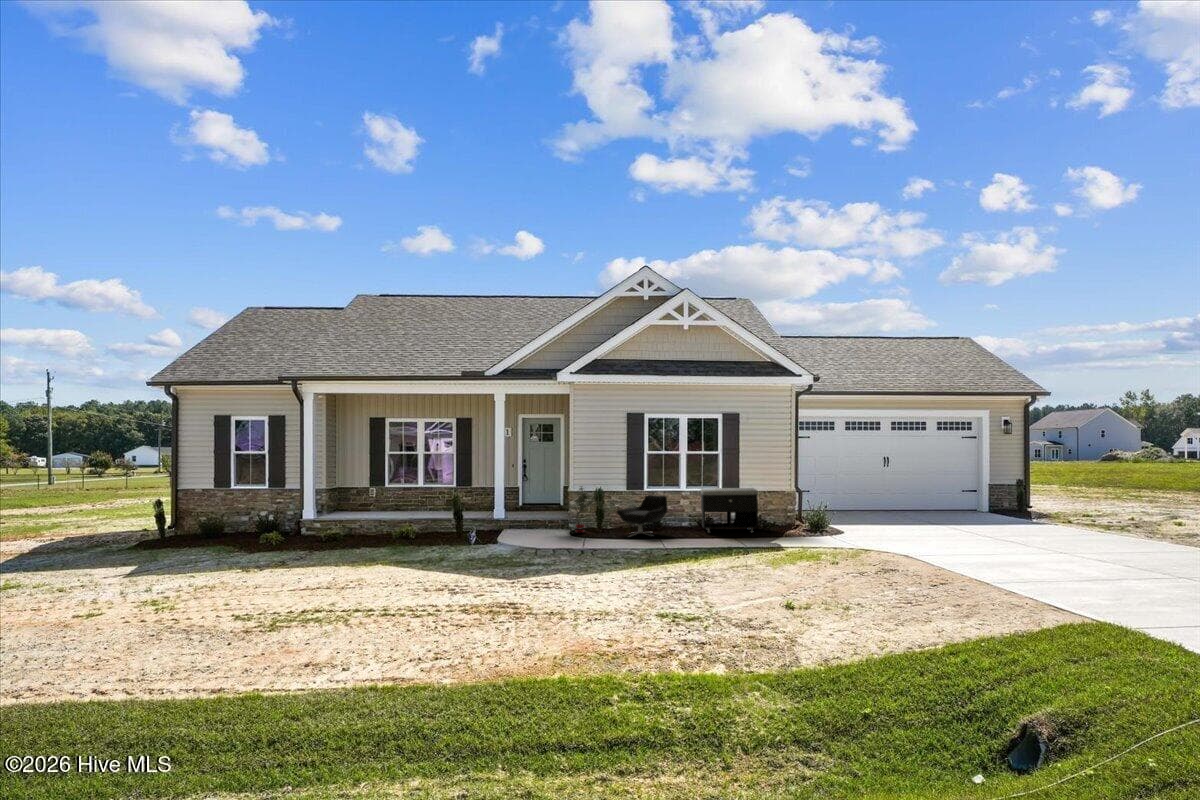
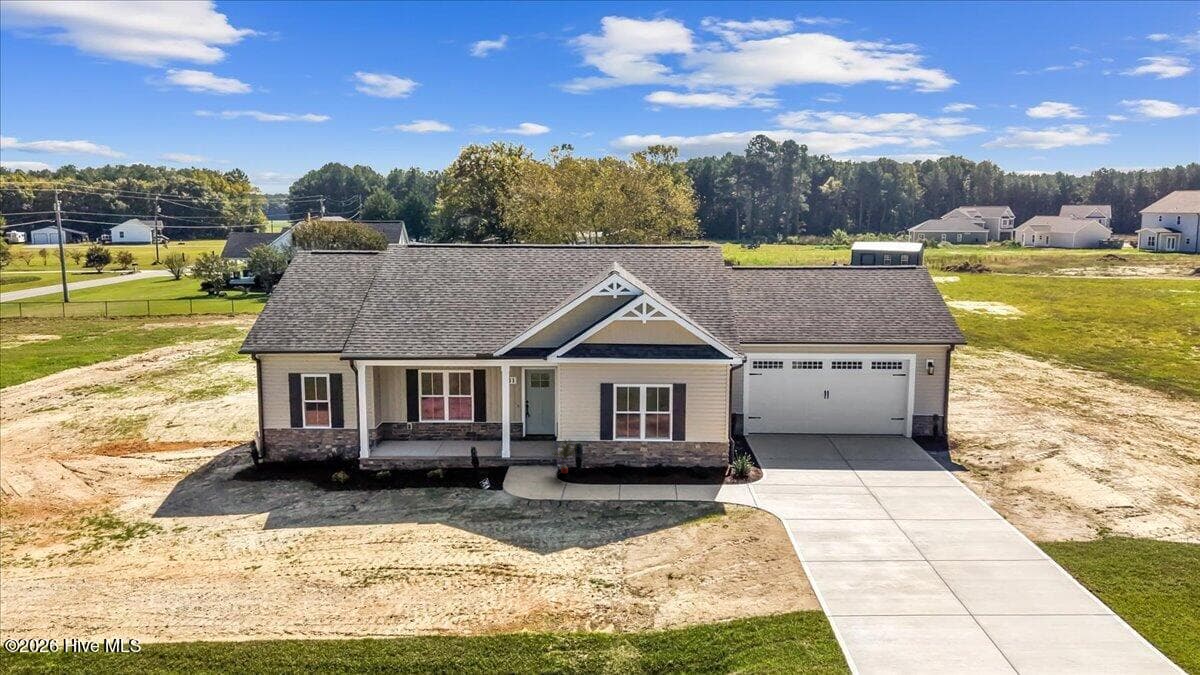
storage bench: present [701,488,758,532] -> none [655,441,696,477]
lounge chair: present [617,495,668,534] -> none [591,445,629,481]

